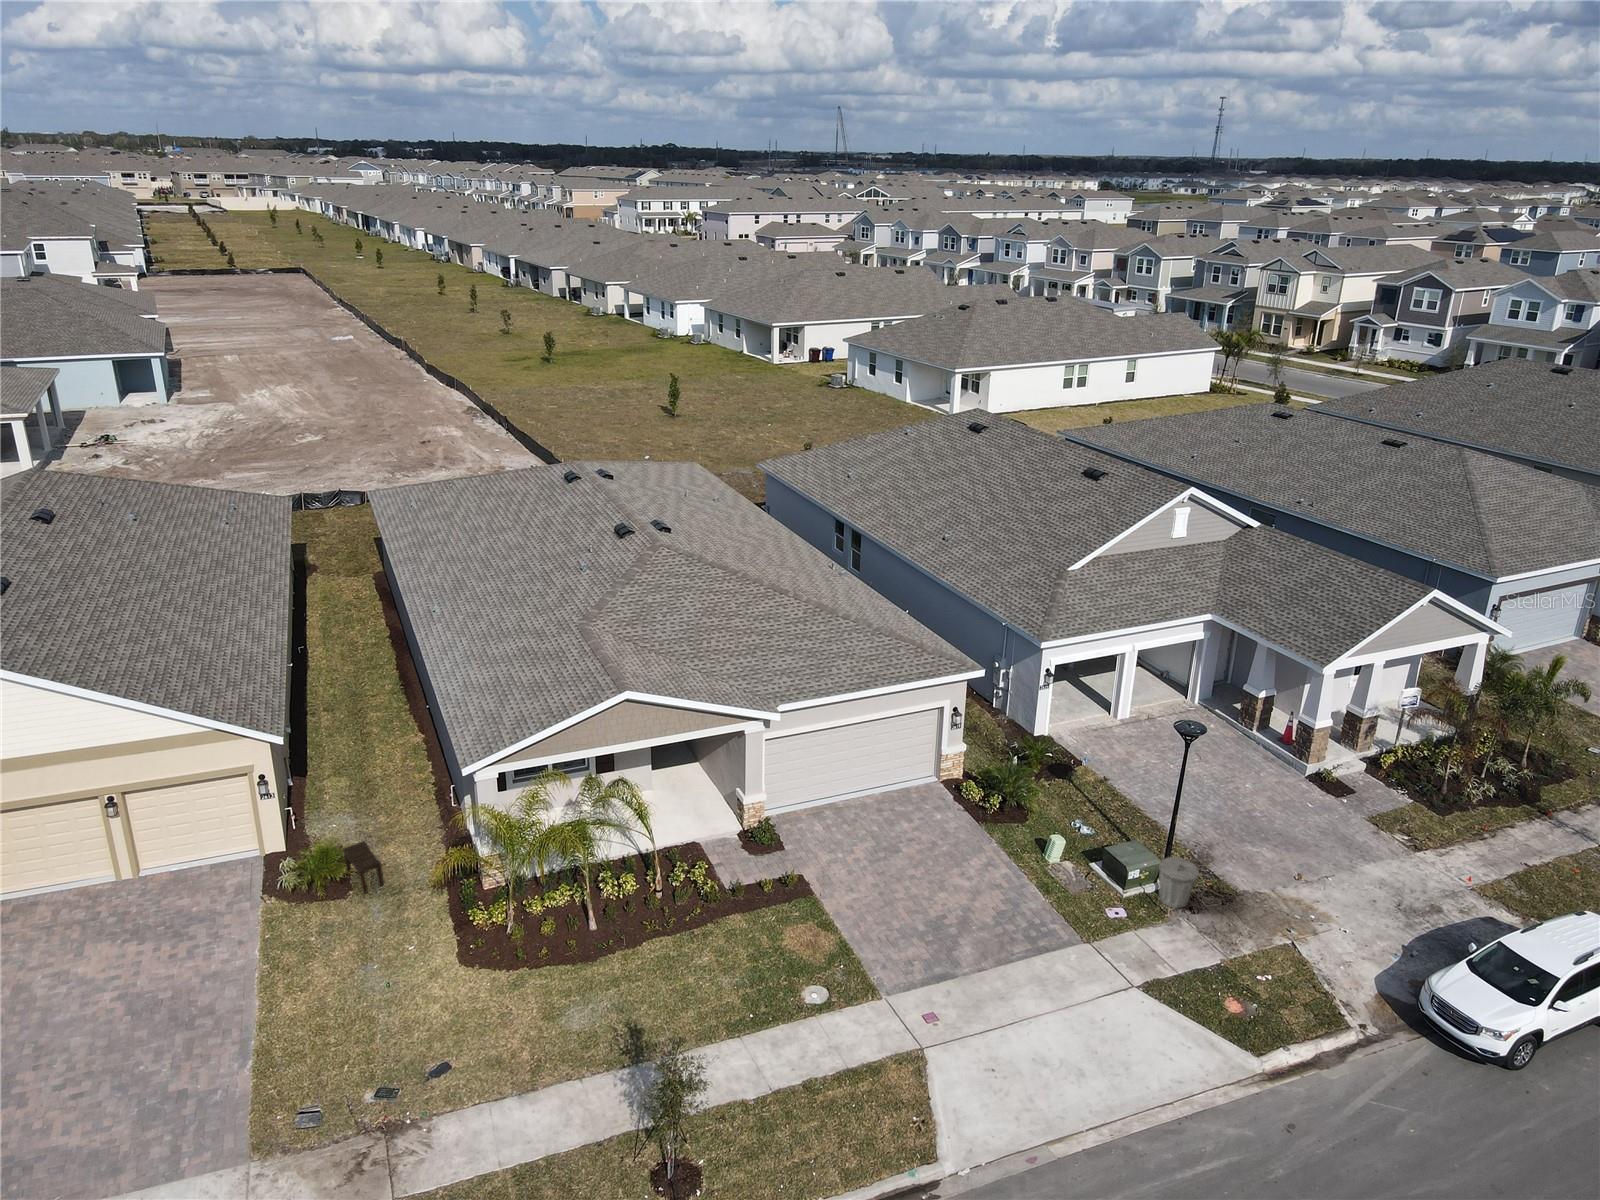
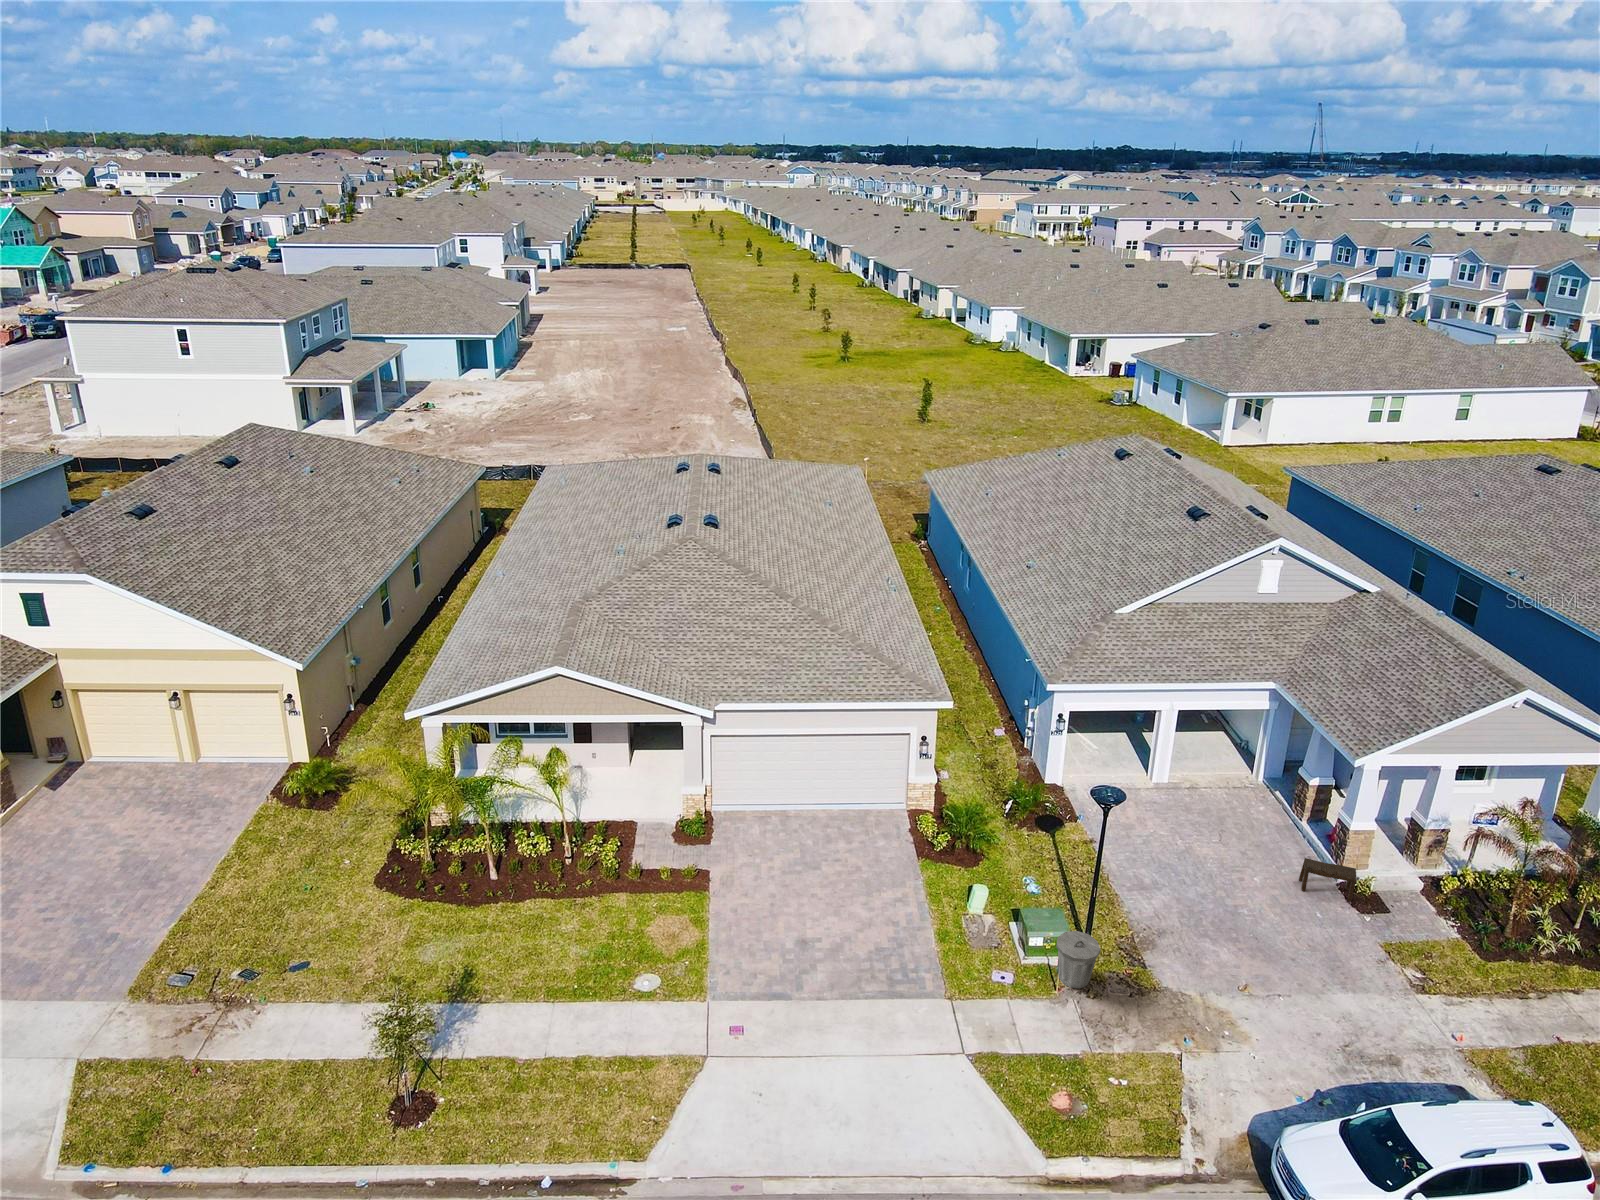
bench: present [343,841,384,893] -> present [1299,858,1357,901]

